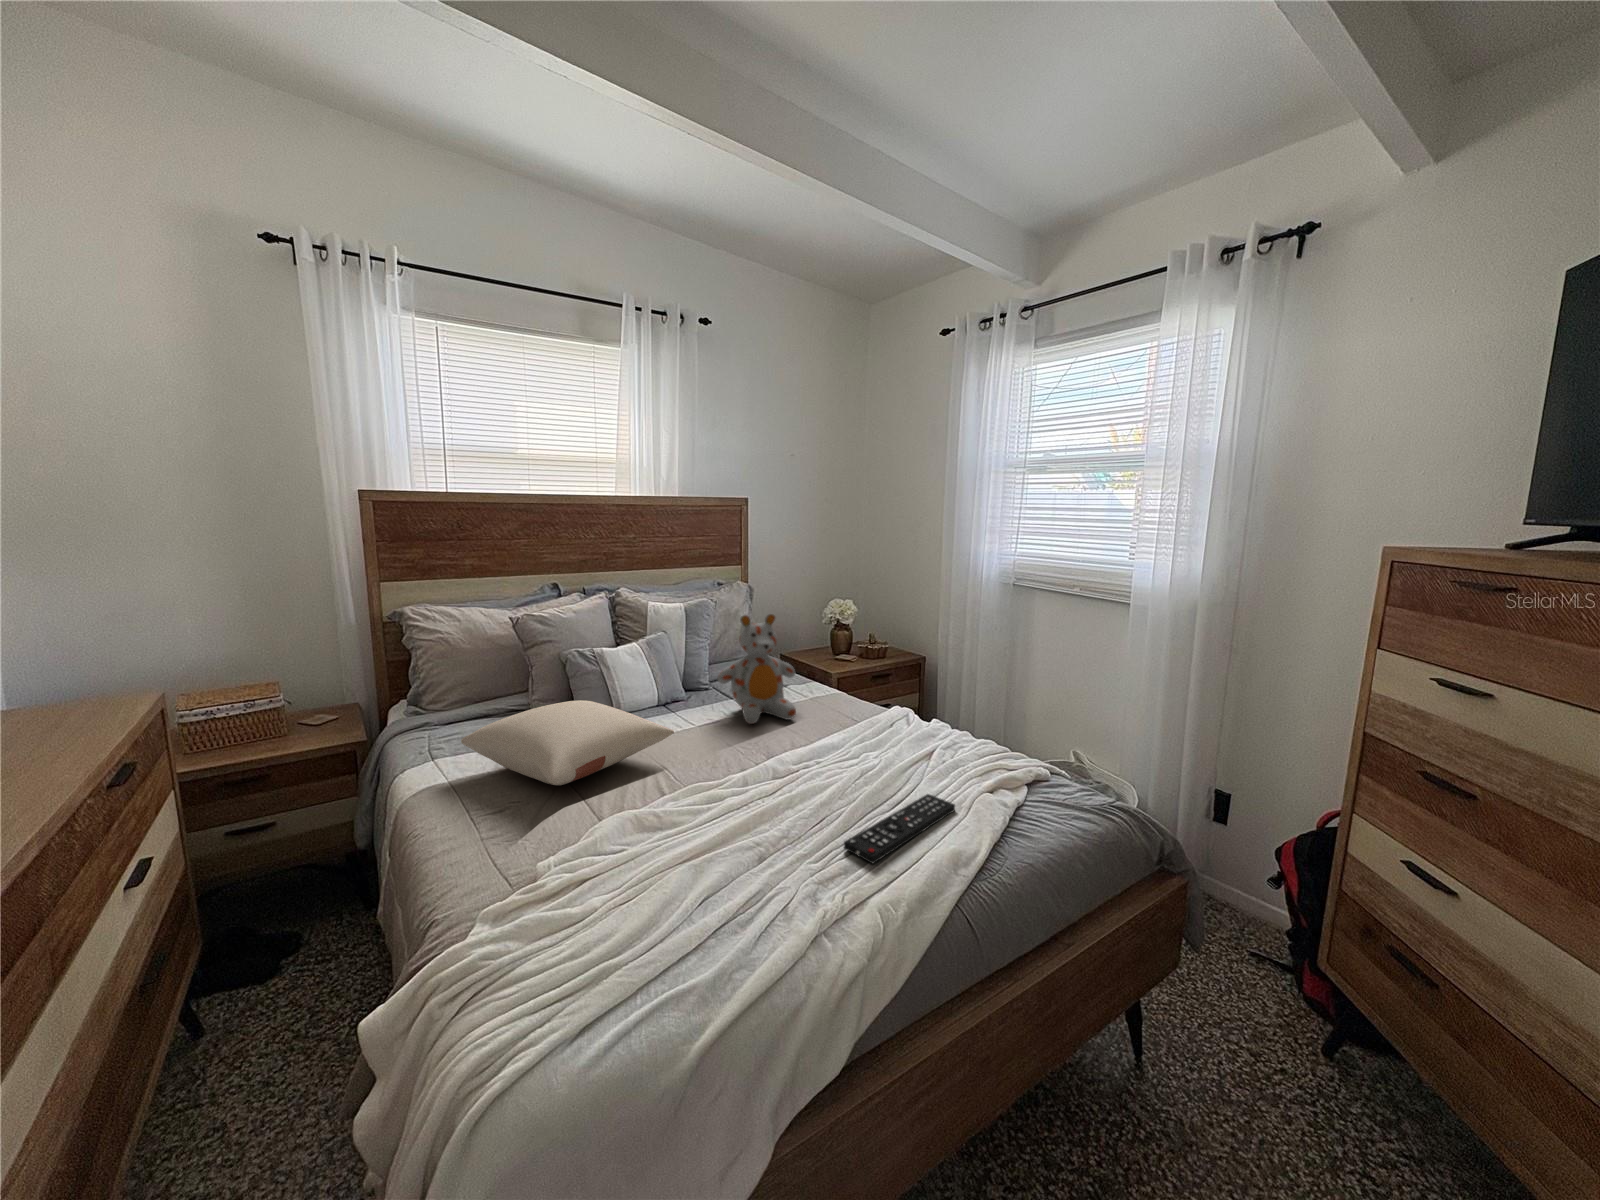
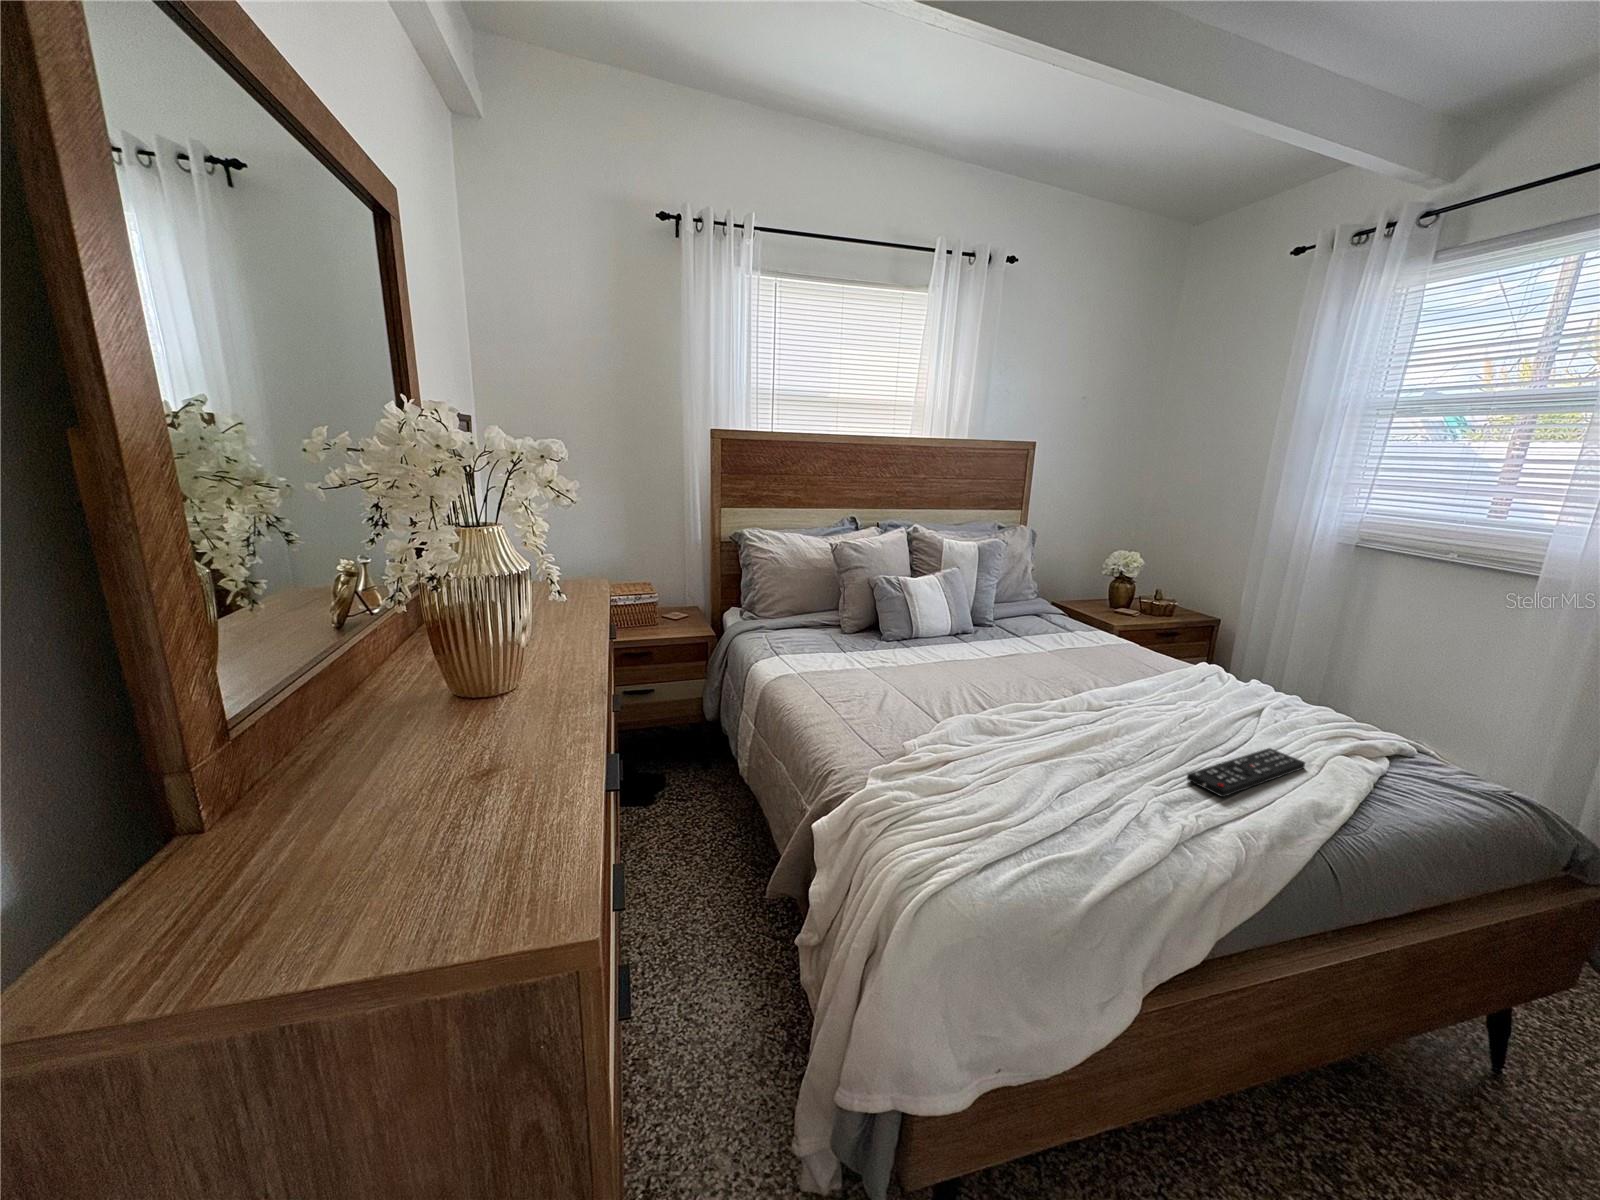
stuffed bear: present [717,614,796,724] -> none [1014,557,1094,662]
pillow: present [461,700,674,785] -> none [809,620,986,686]

